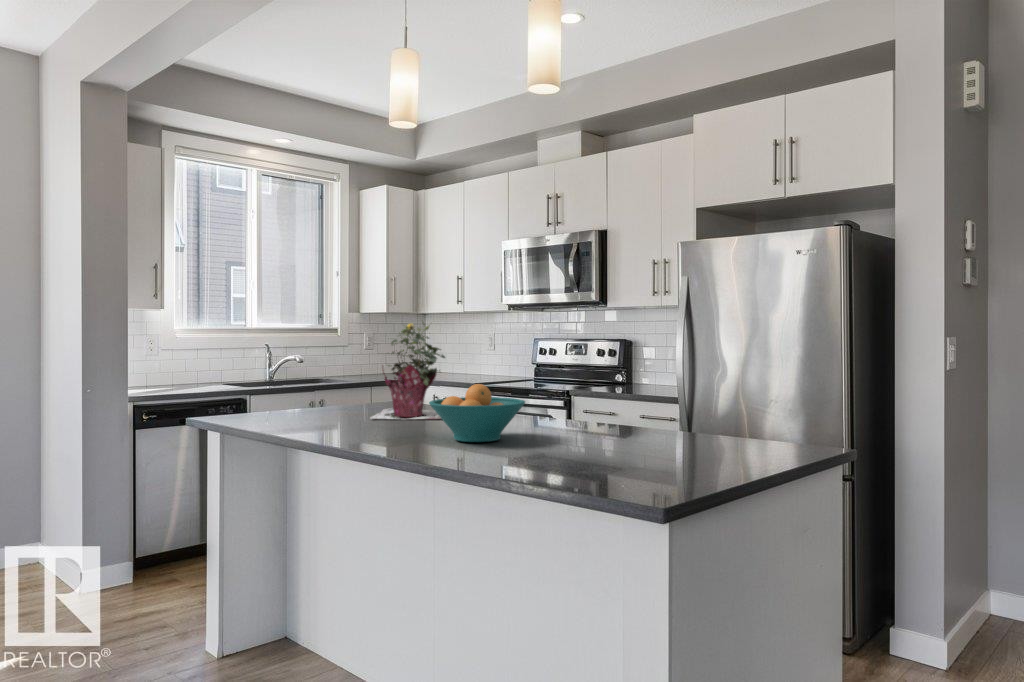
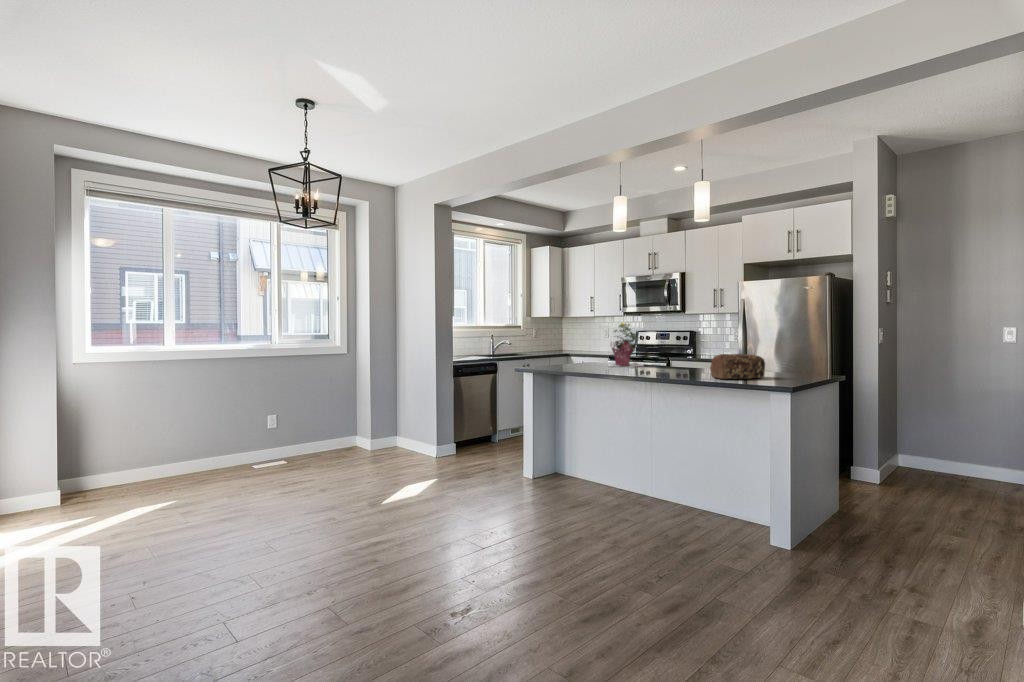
fruit bowl: present [429,384,525,442] -> none [657,348,700,372]
bread loaf: none [507,404,637,474] -> present [710,354,765,379]

